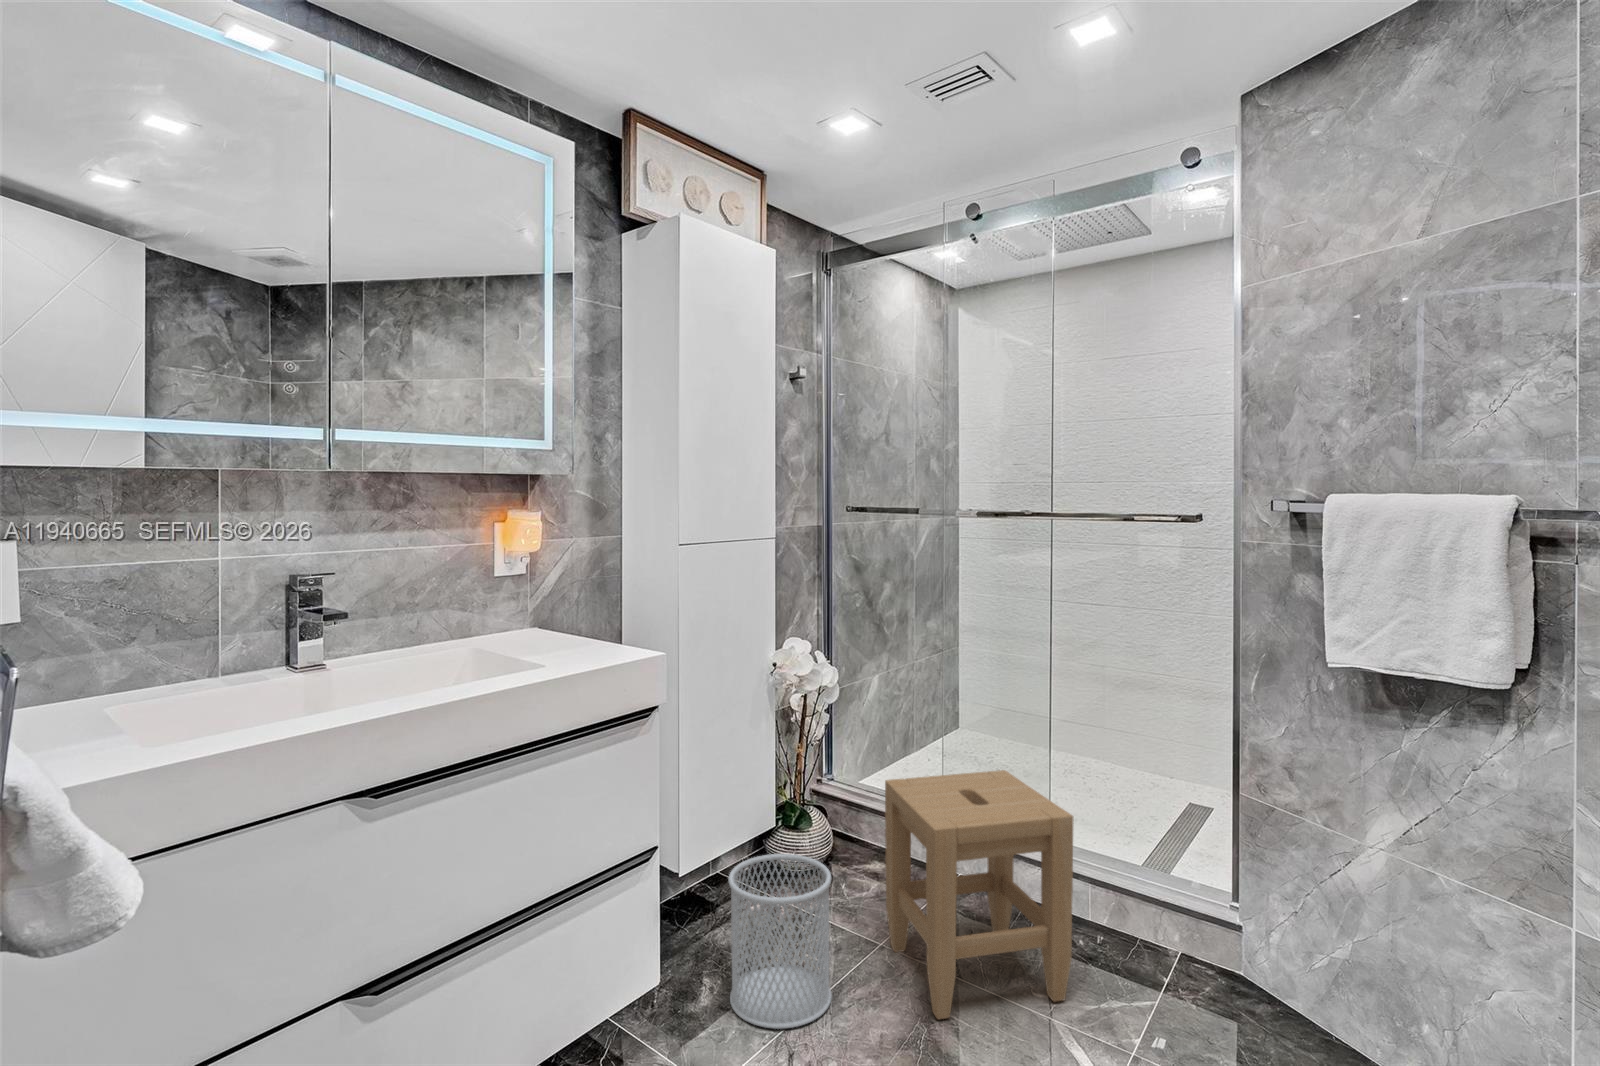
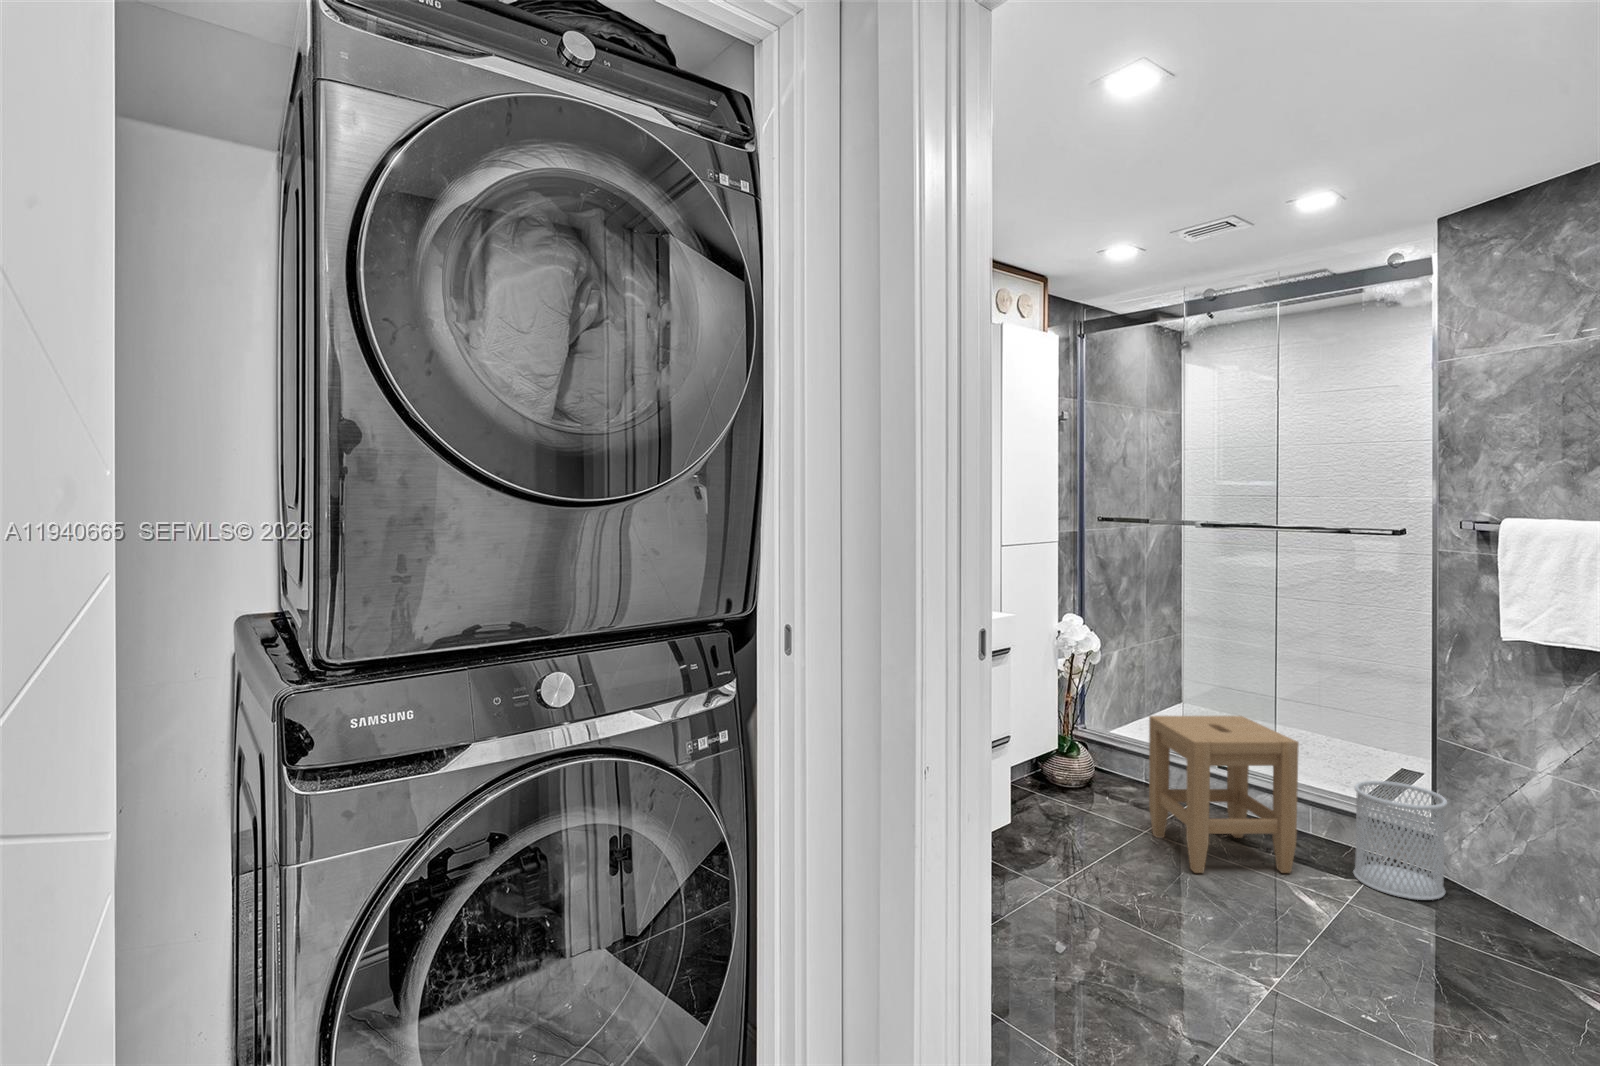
wastebasket: present [728,854,832,1029] -> present [1353,781,1447,900]

